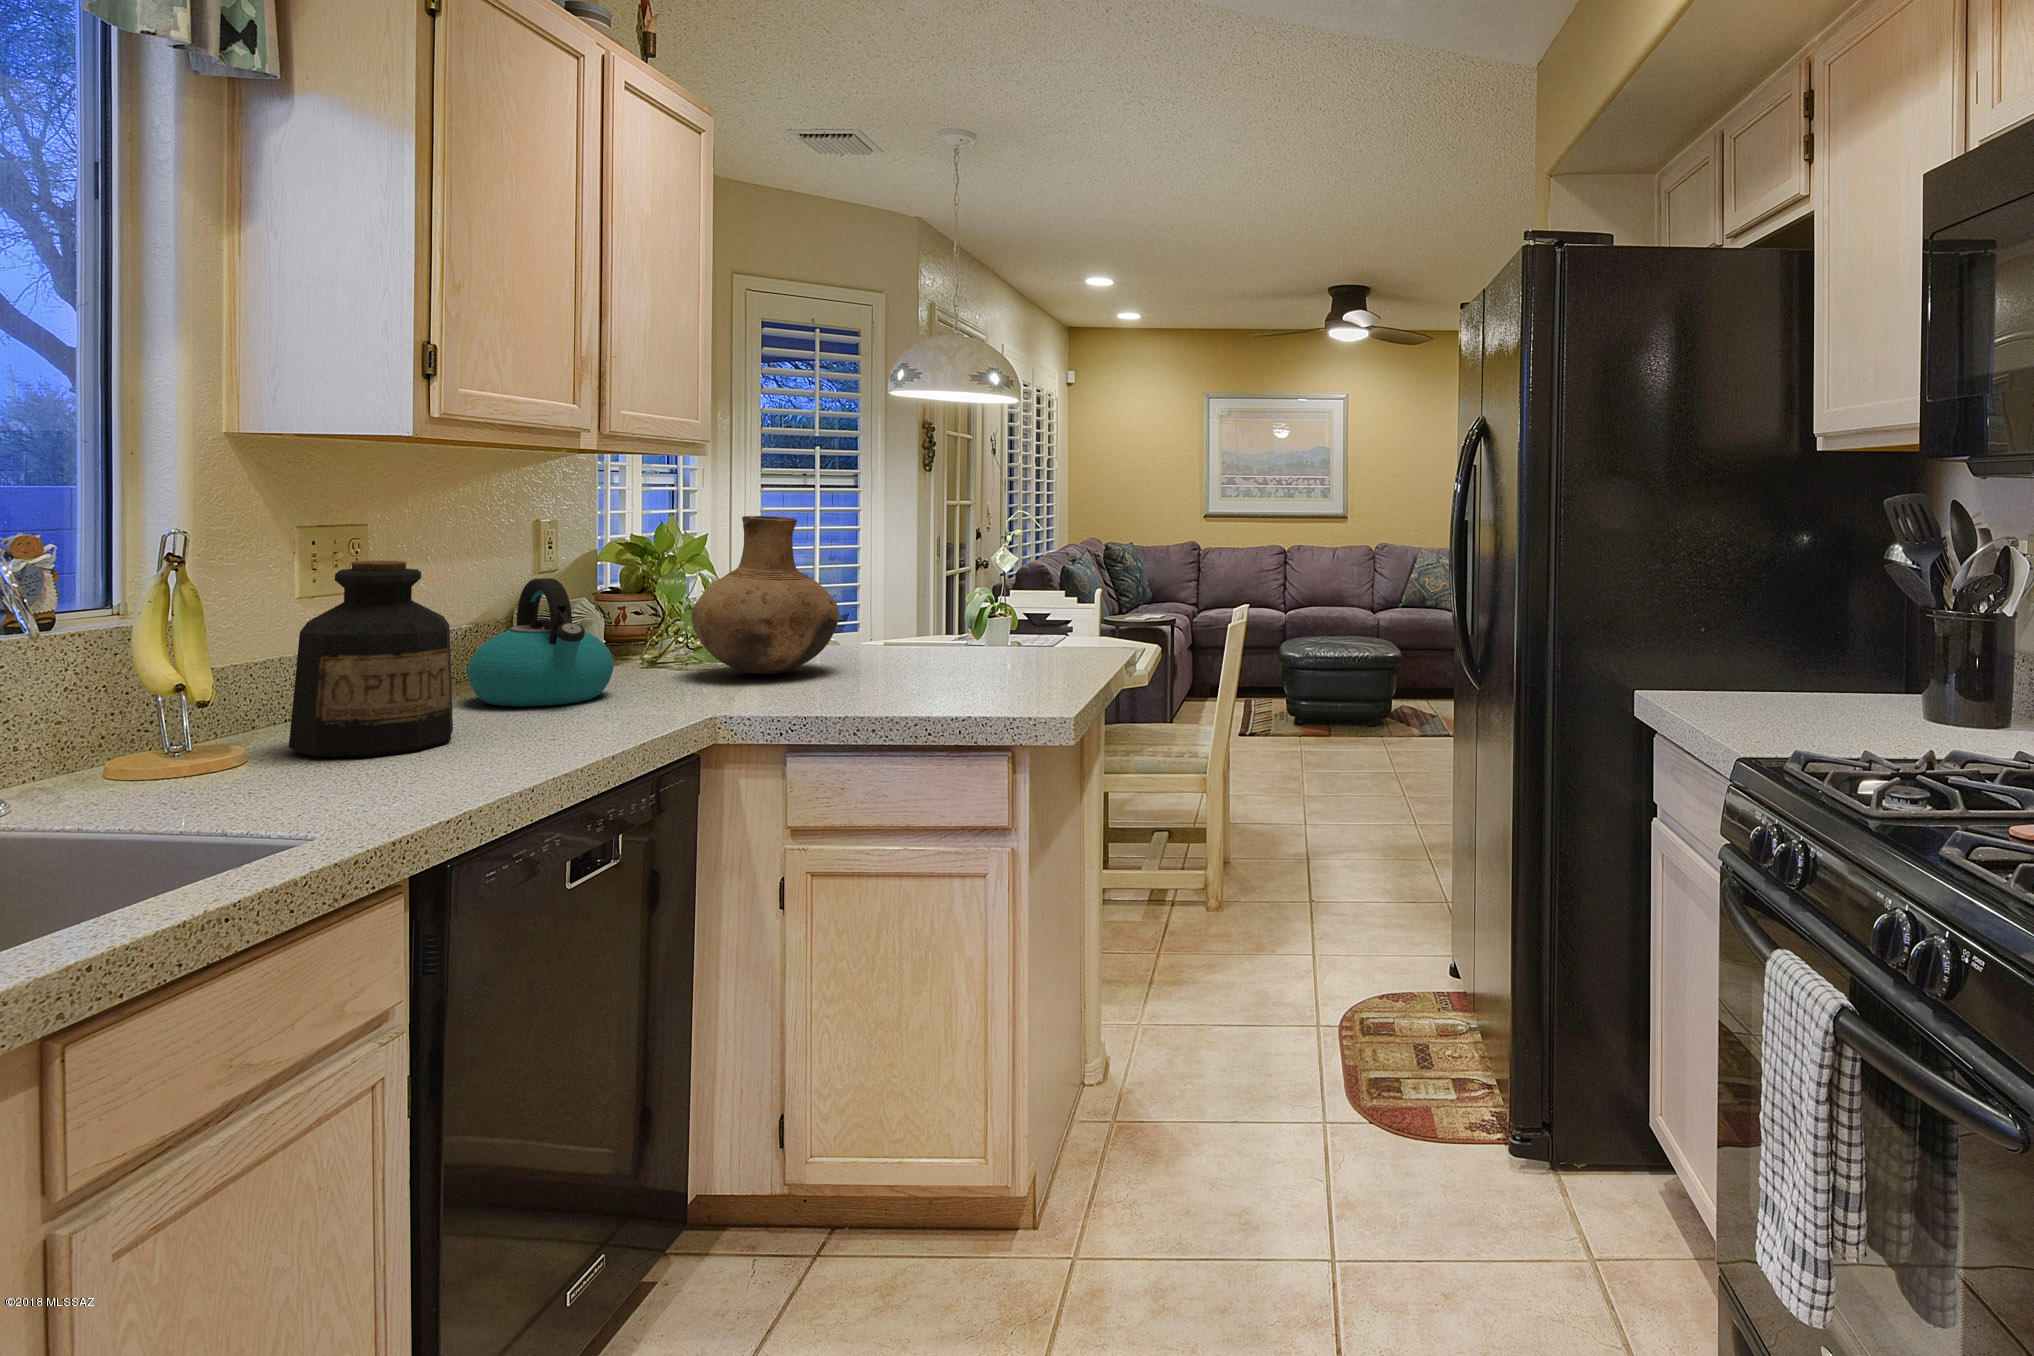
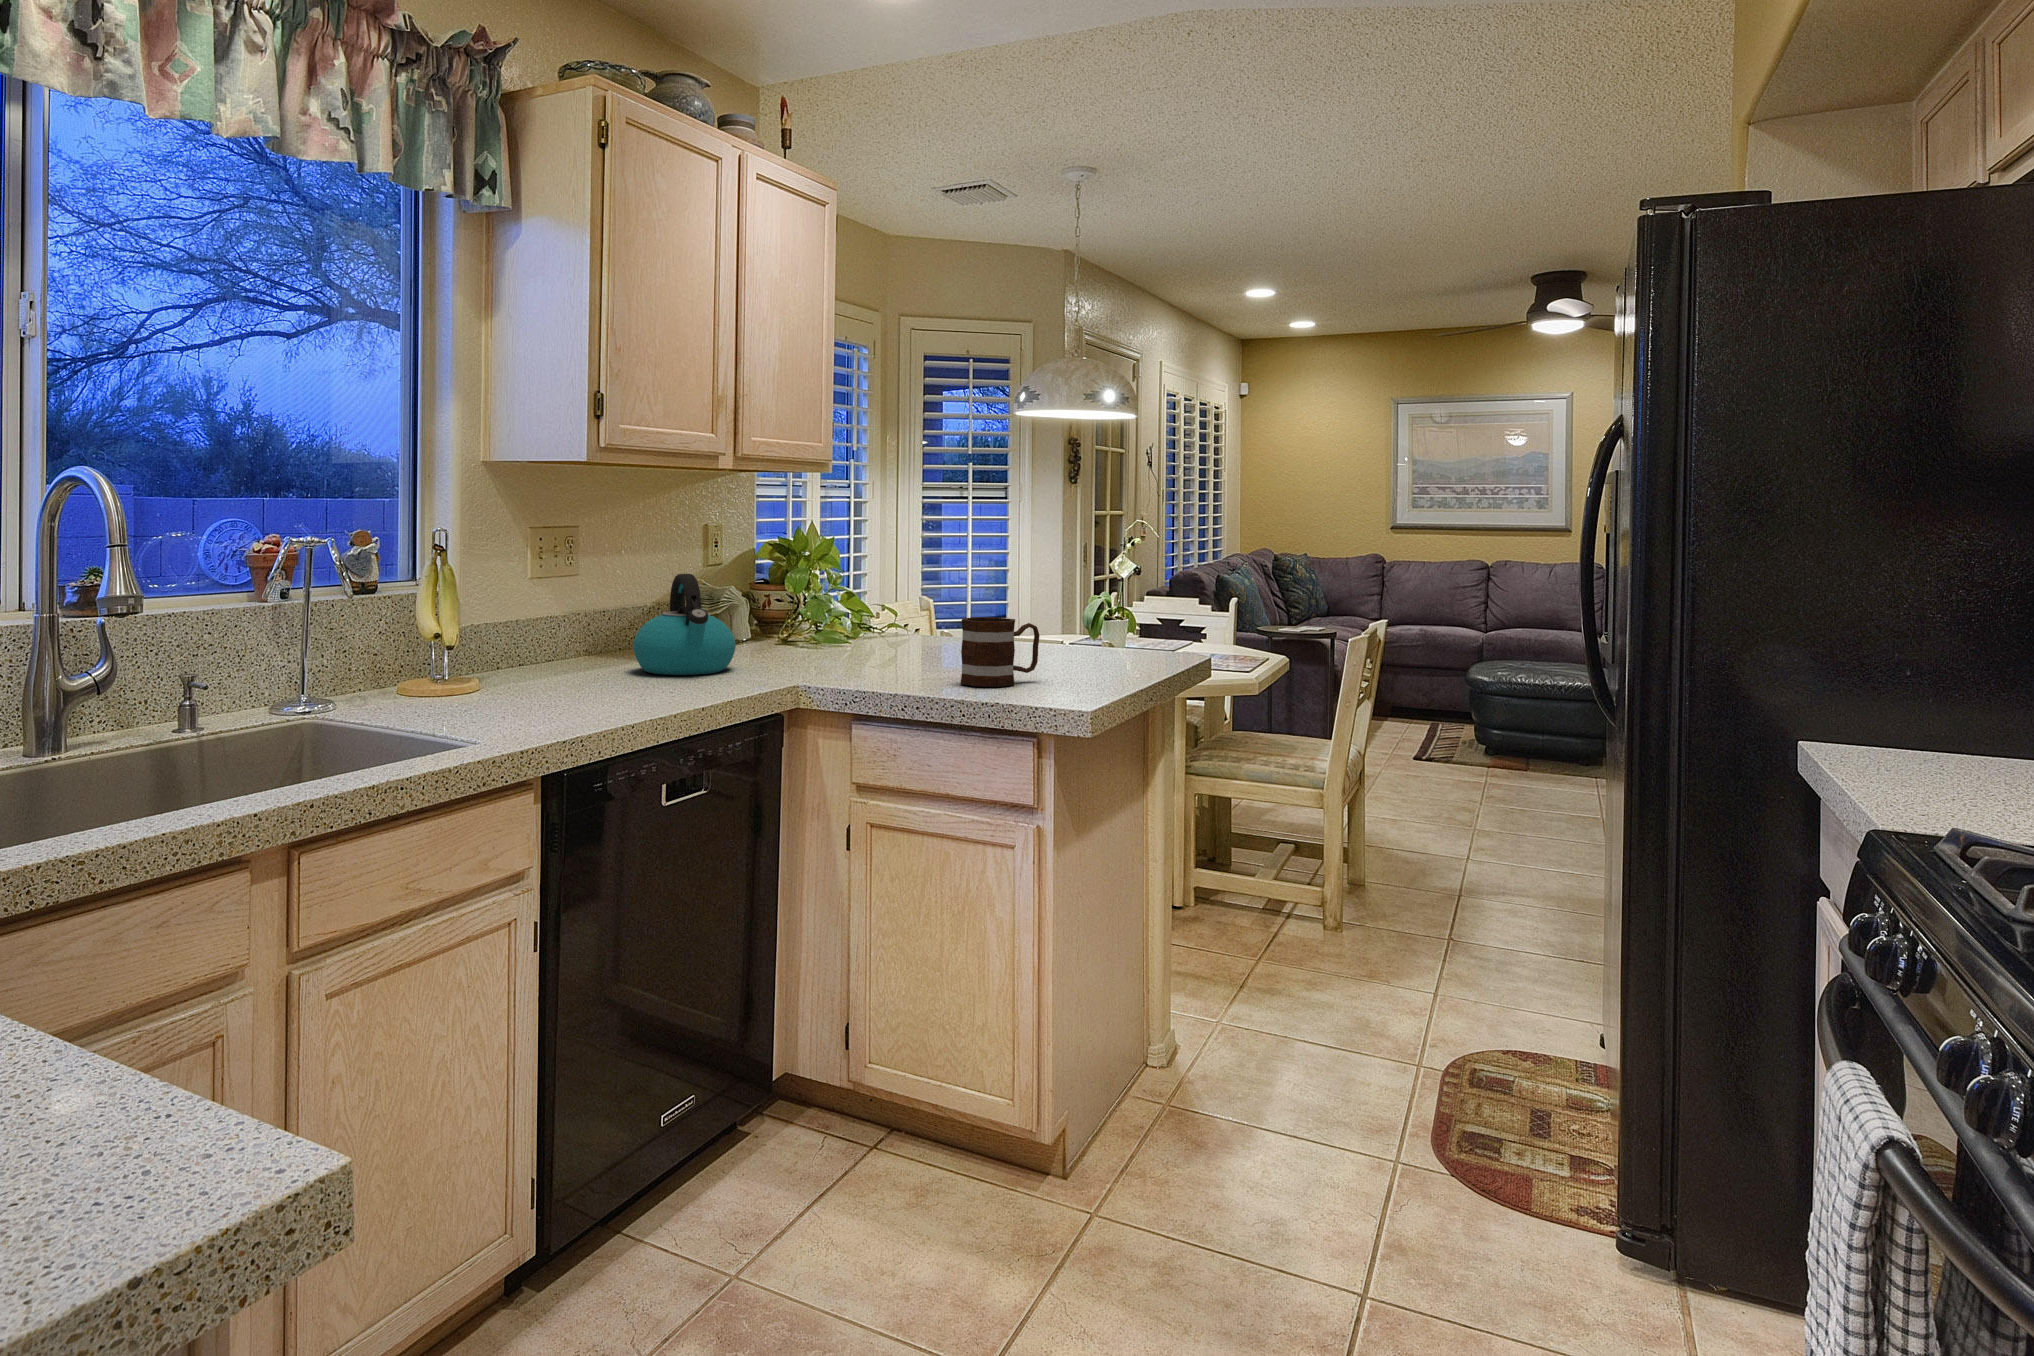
vase: present [691,516,839,674] -> none [800,523,918,660]
bottle: present [289,561,453,757] -> none [506,556,610,701]
mug: none [913,624,1000,702] -> present [961,617,1040,687]

